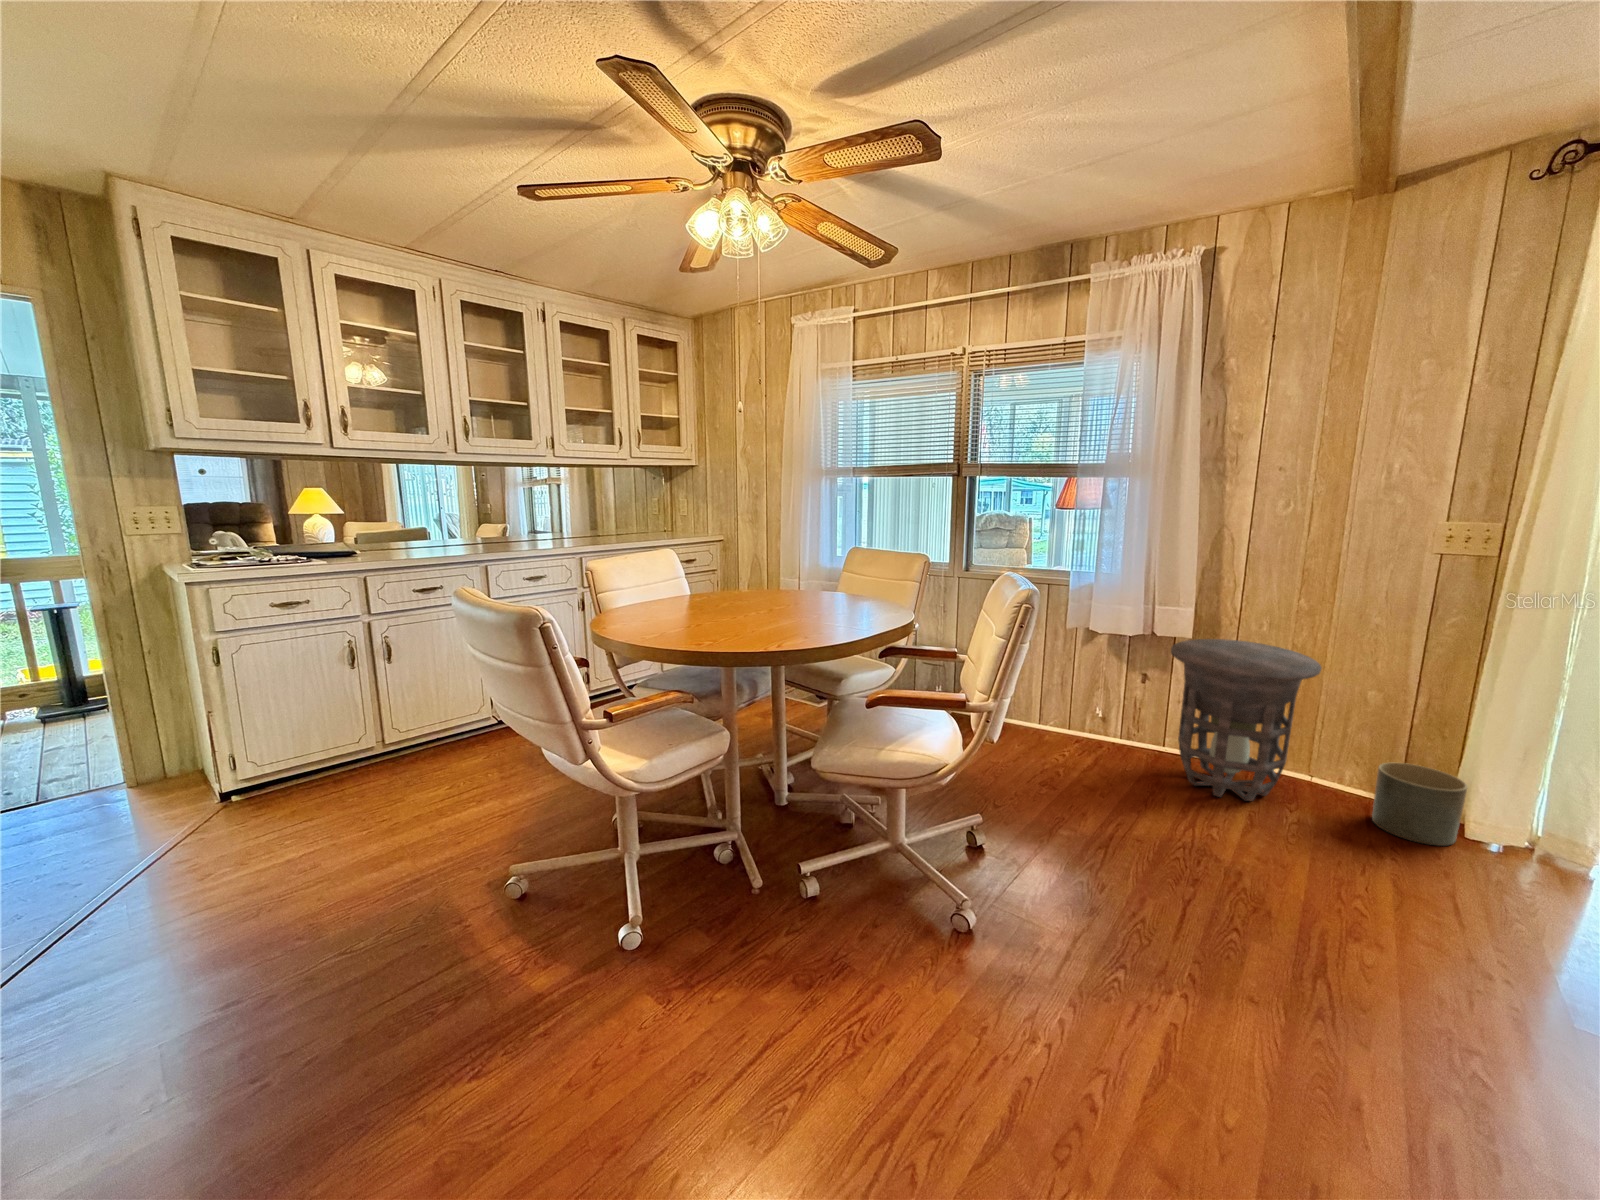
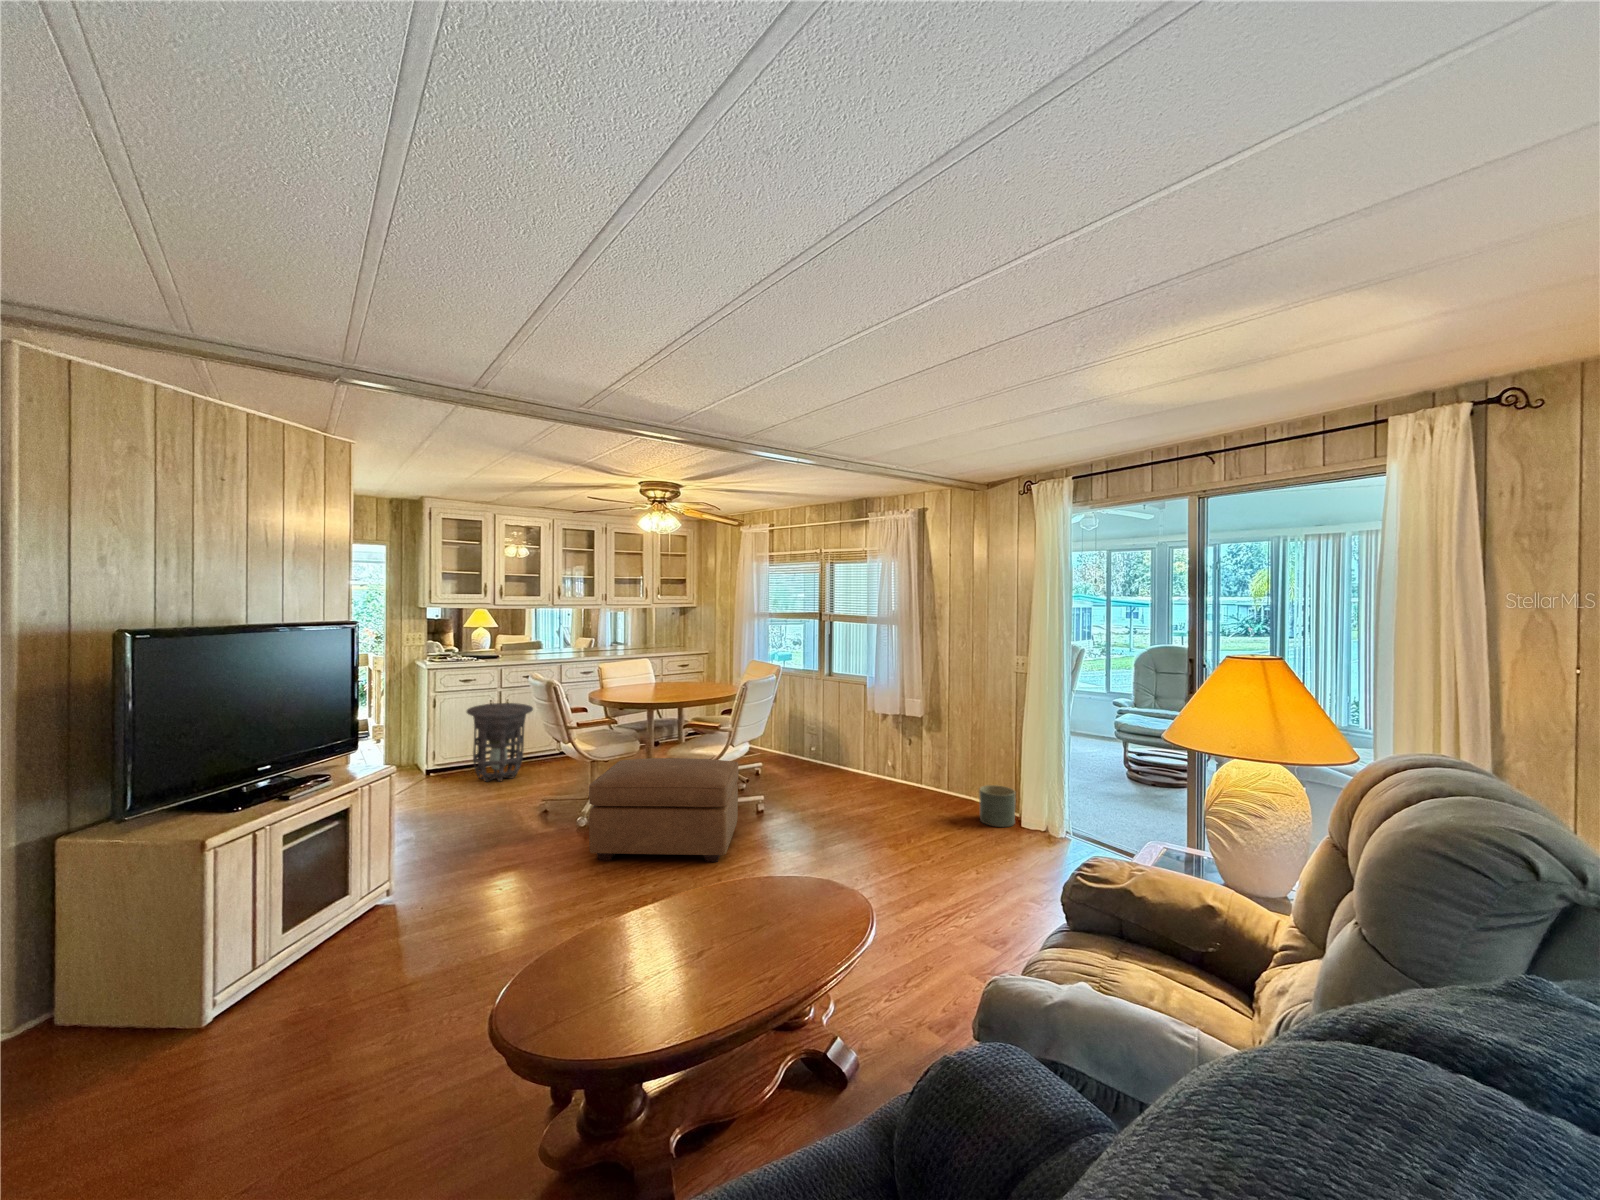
side table: present [1171,639,1321,801] -> present [467,703,533,782]
ottoman: none [731,777,1139,1126] -> present [589,758,738,862]

